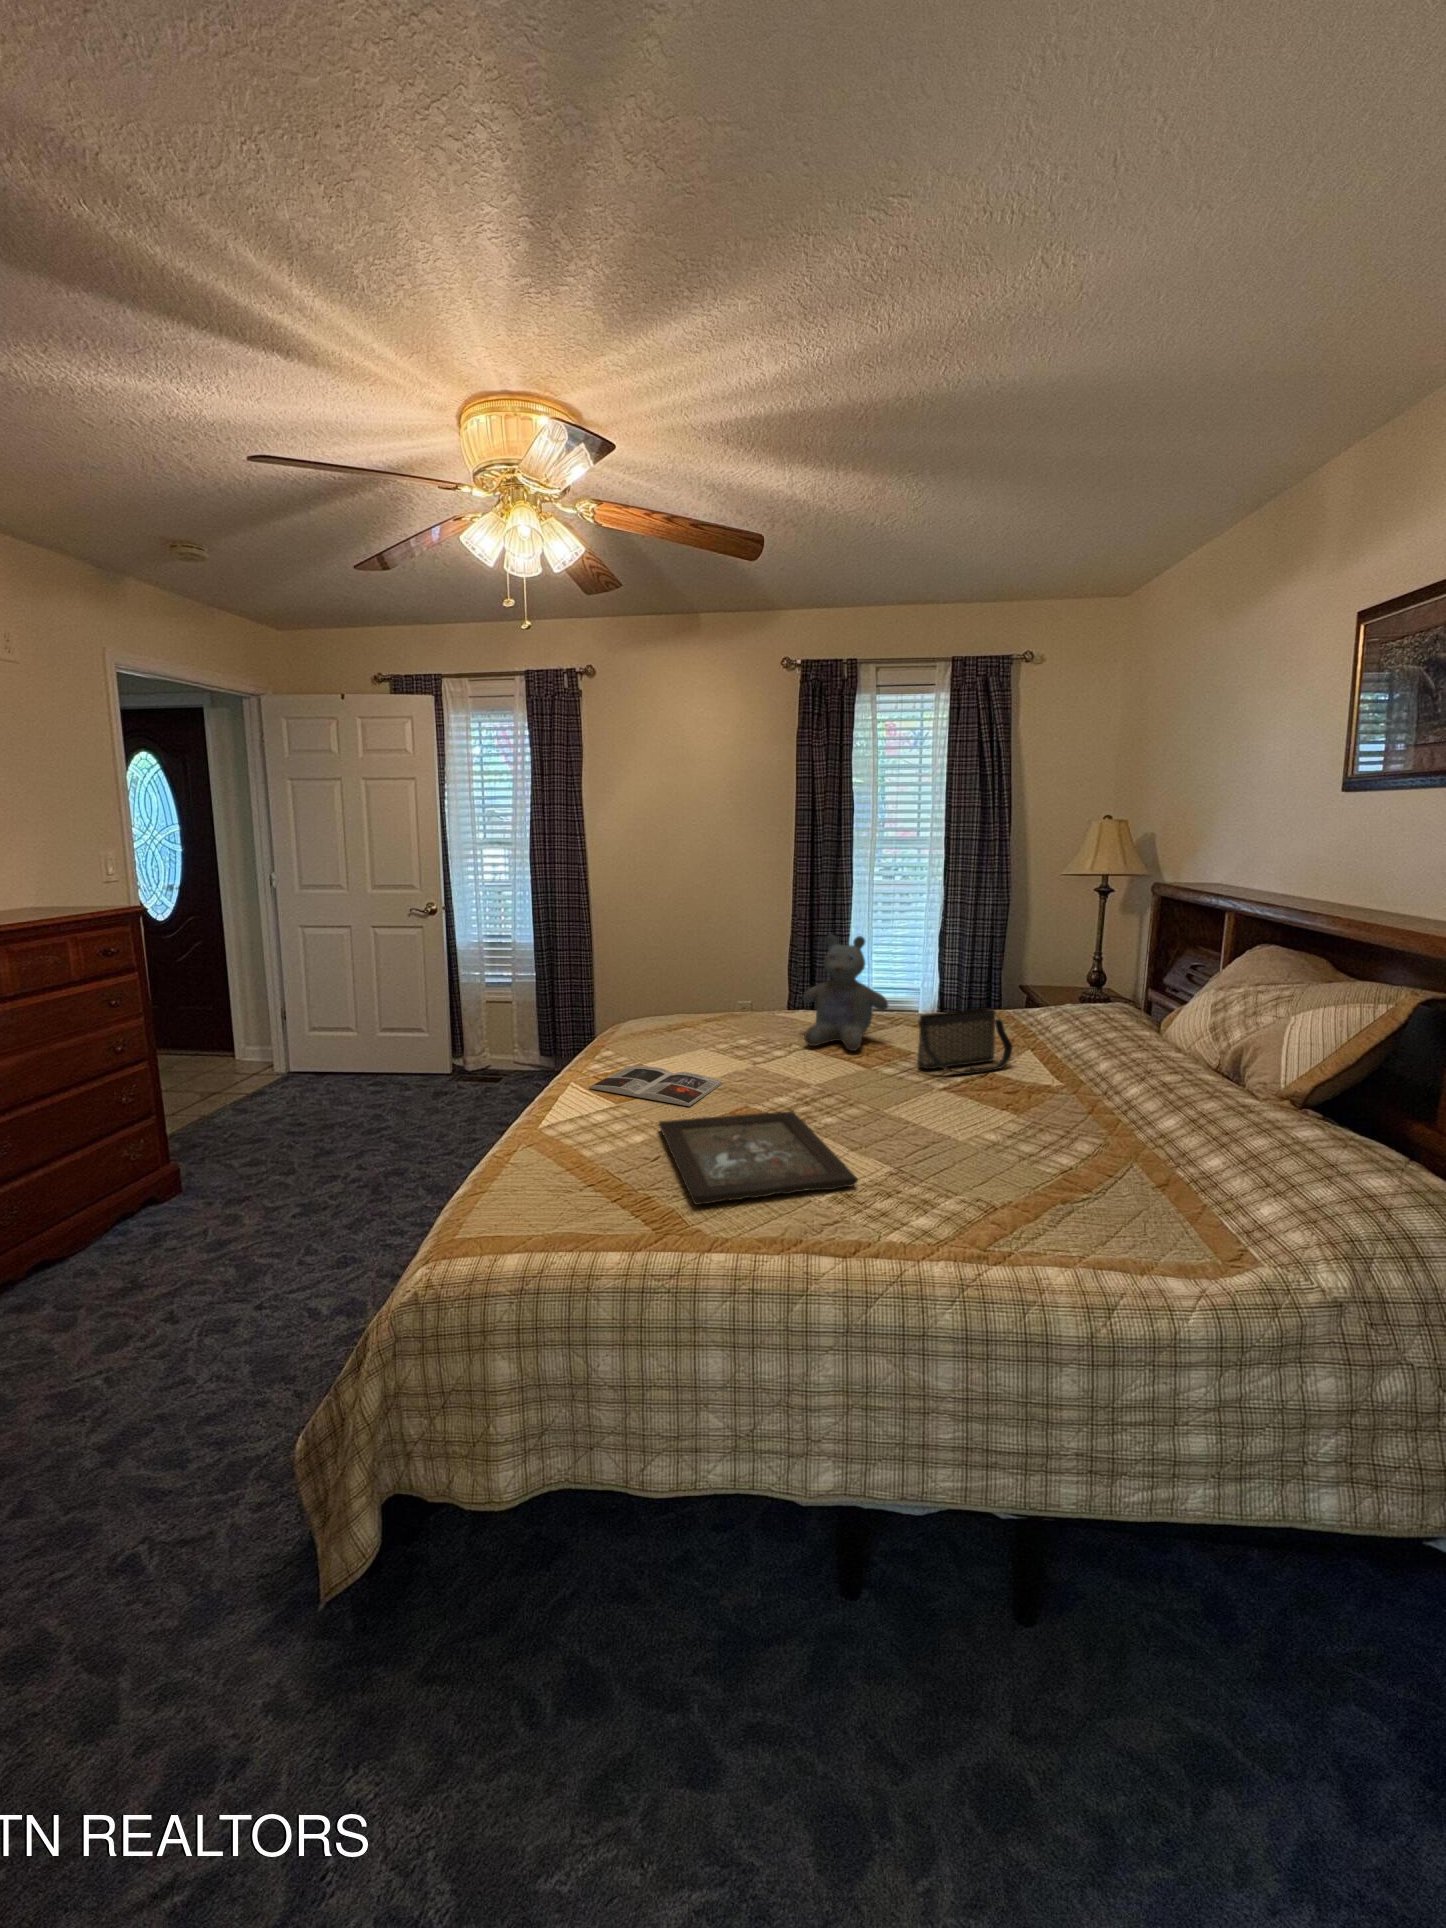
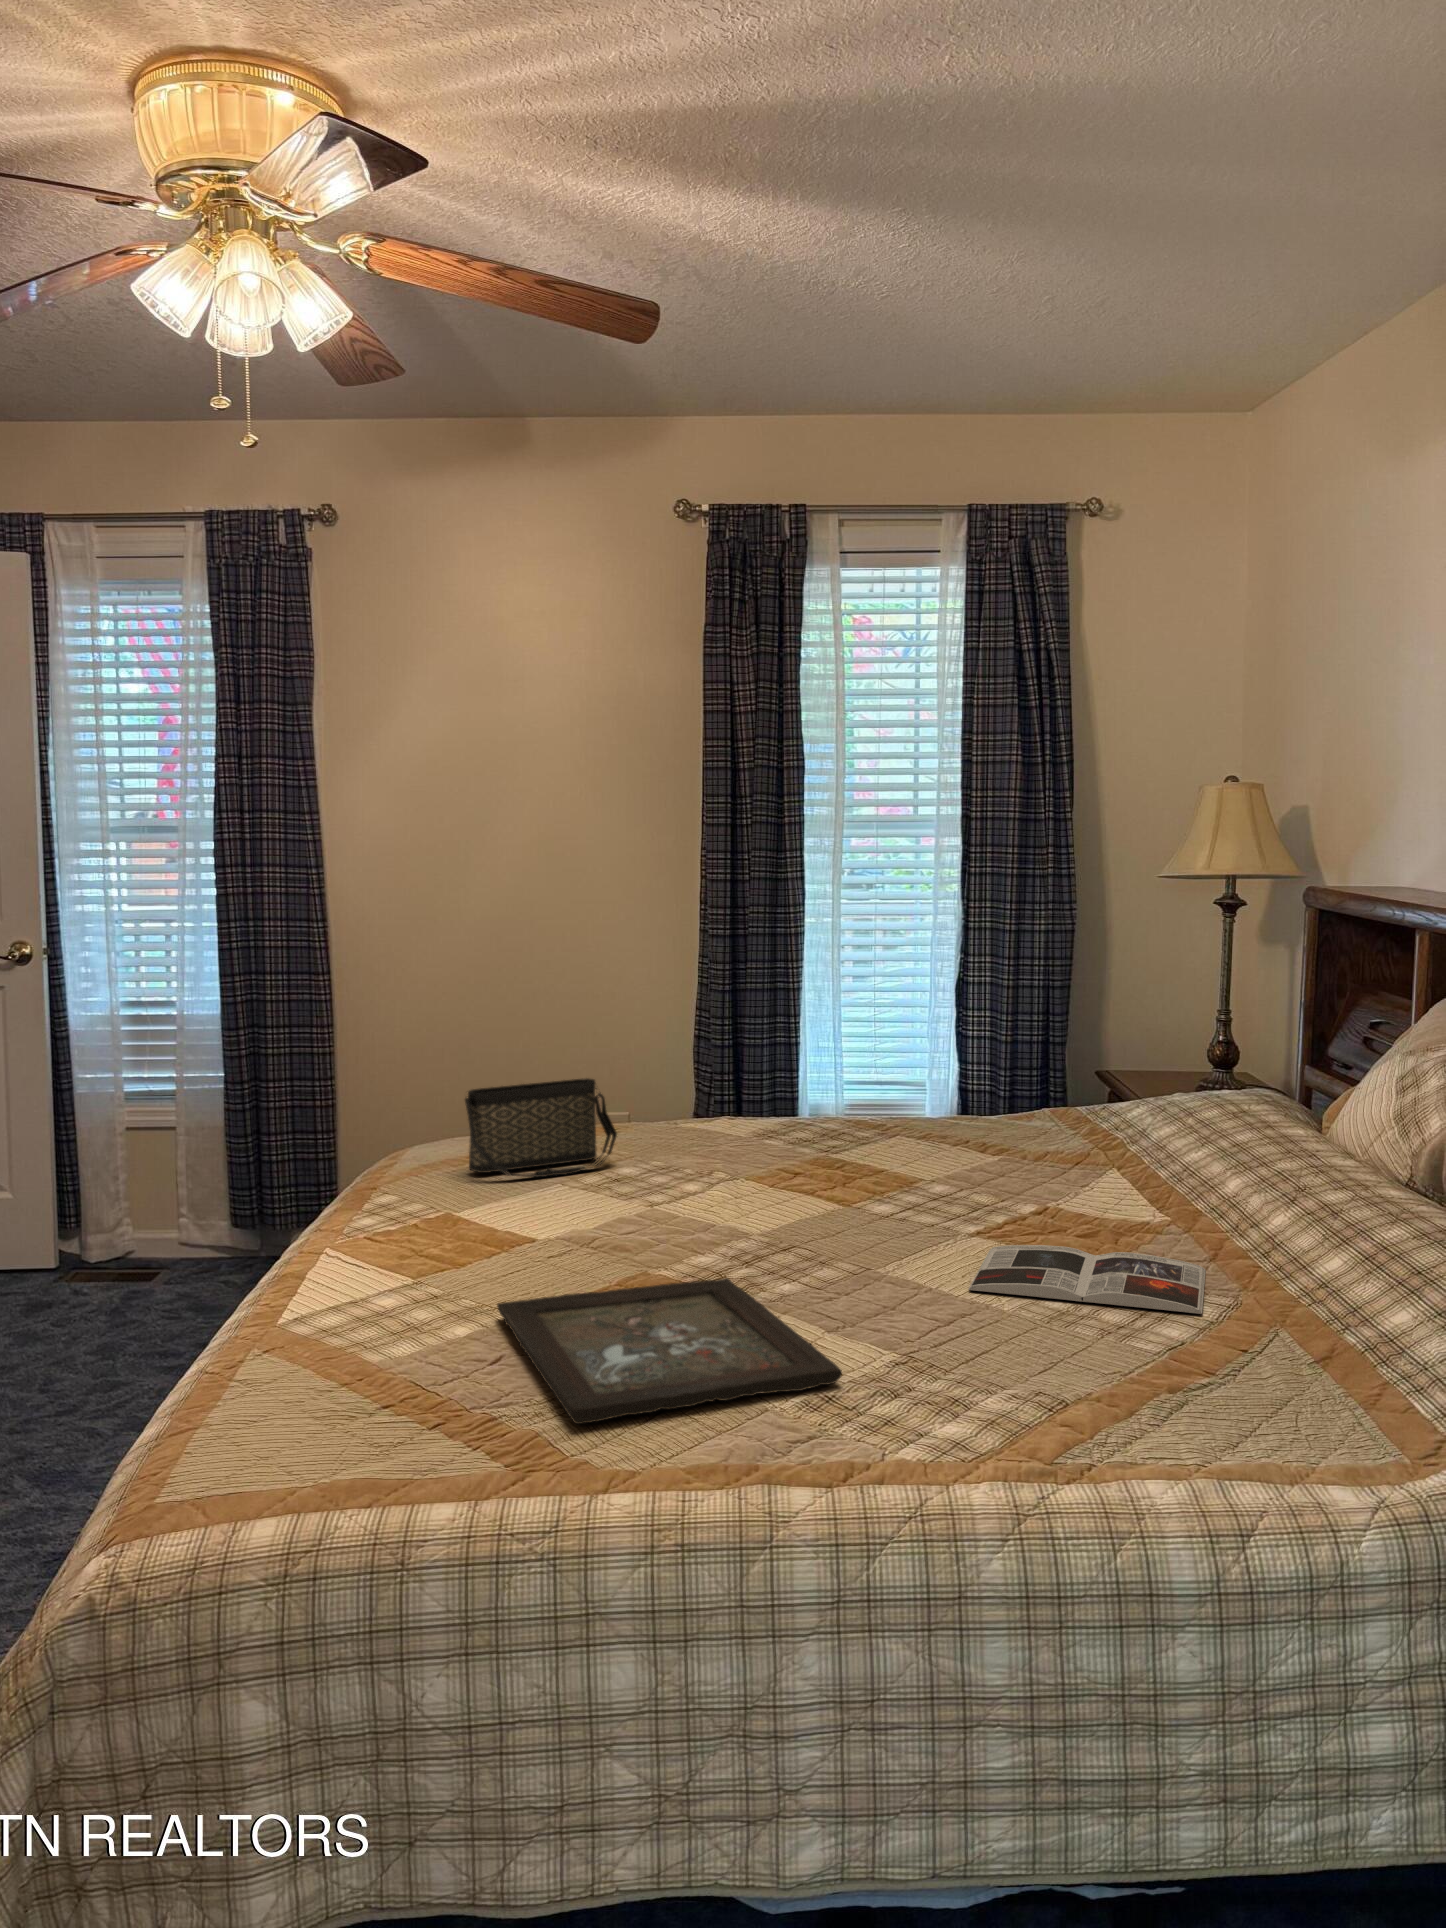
stuffed bear: present [803,935,888,1051] -> none [732,982,880,1182]
handbag: present [917,1009,1013,1074] -> present [465,1078,617,1177]
magazine: present [589,1066,722,1106] -> present [968,1245,1205,1314]

